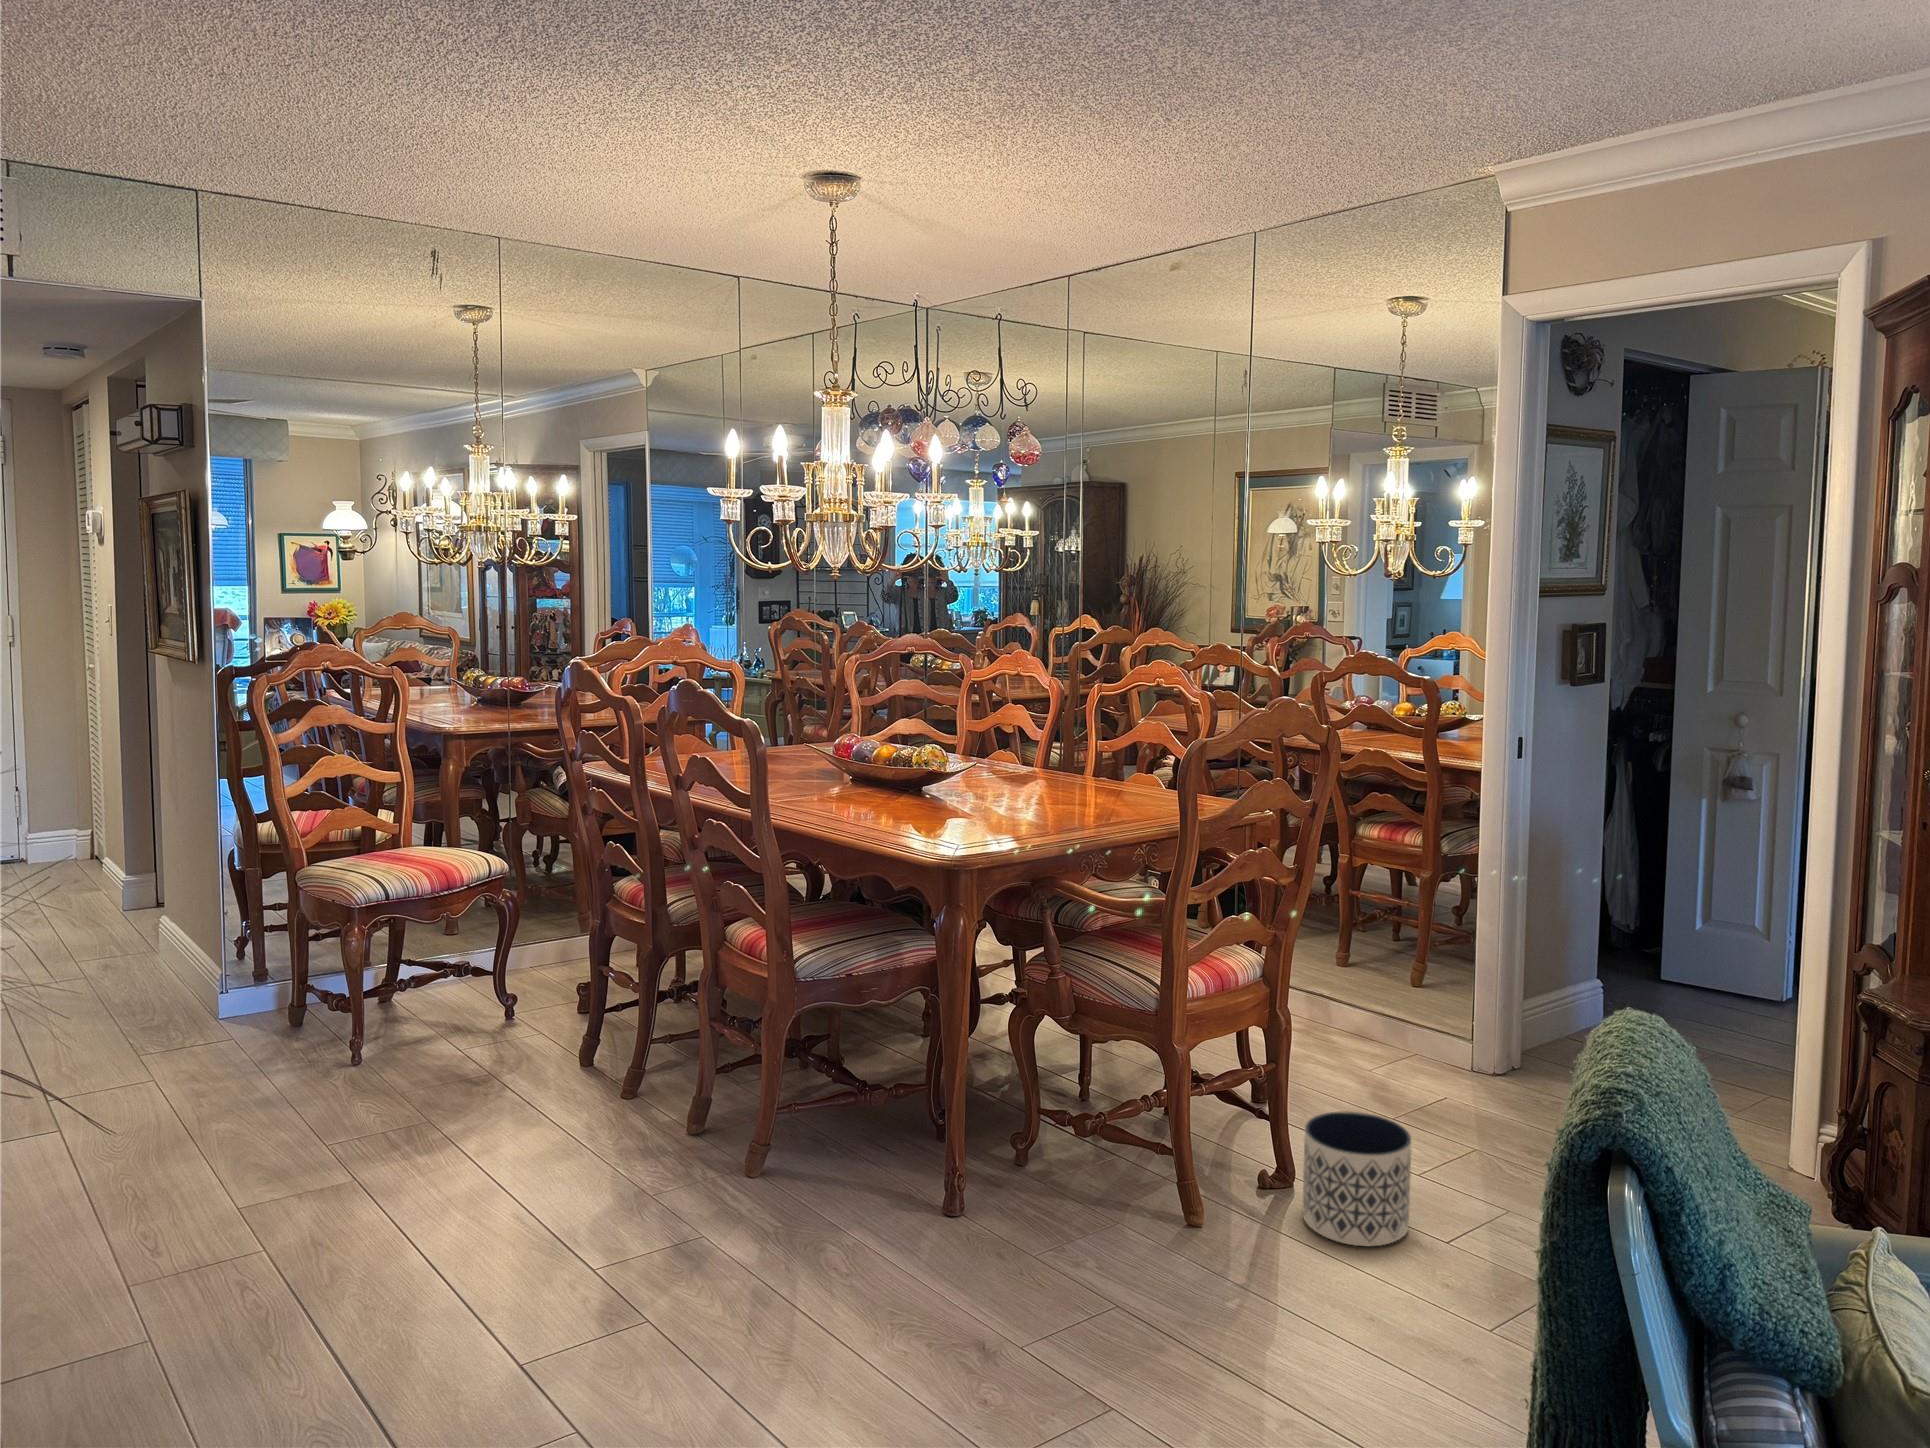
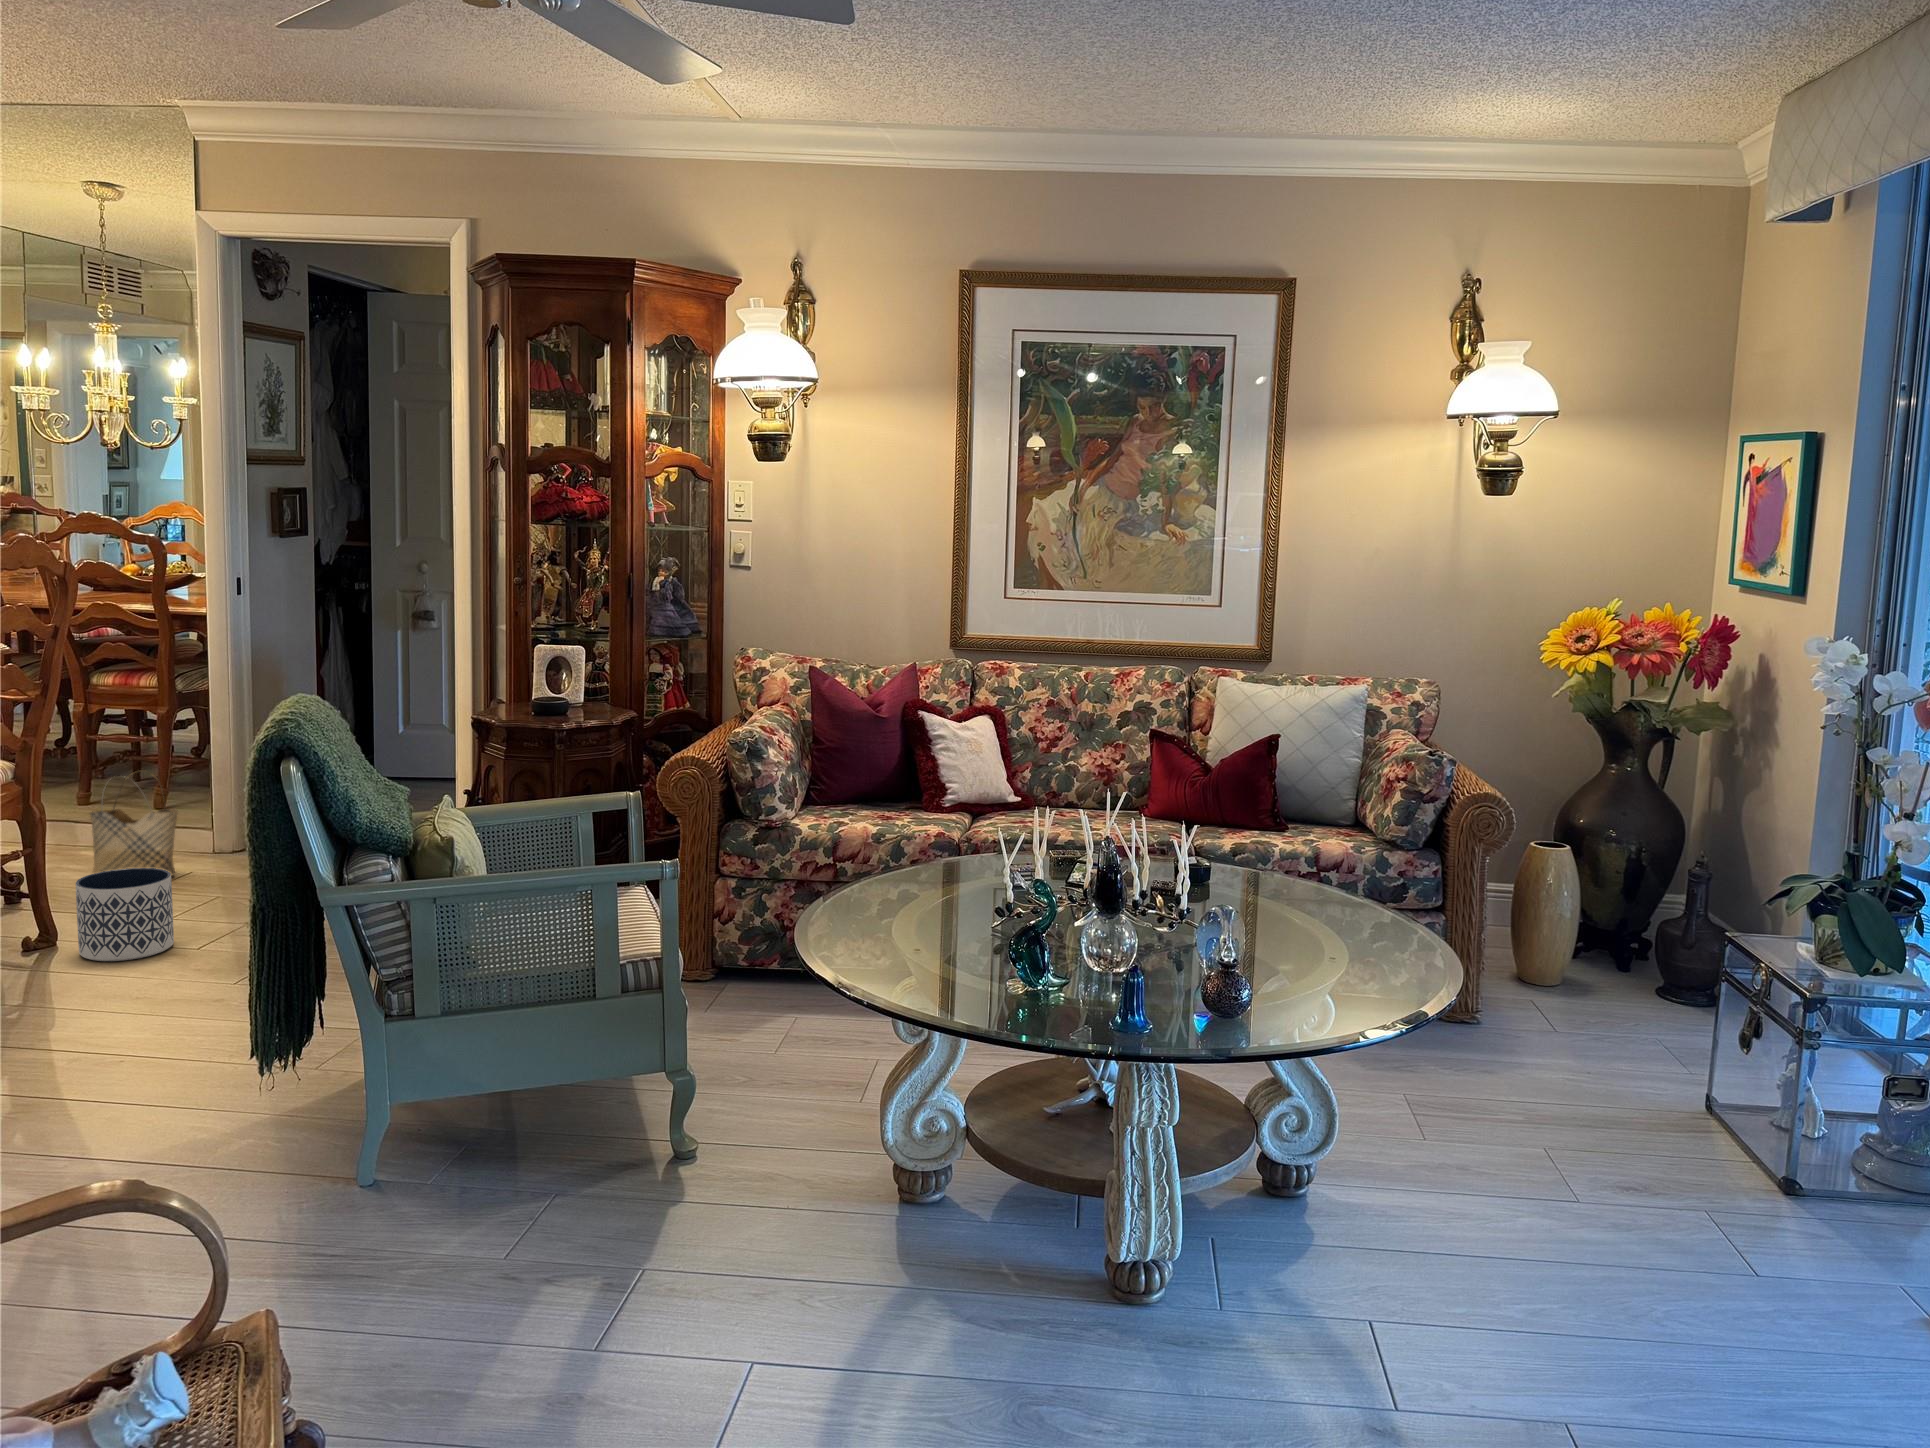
woven basket: none [1337,957,1431,1095] -> present [90,776,178,875]

